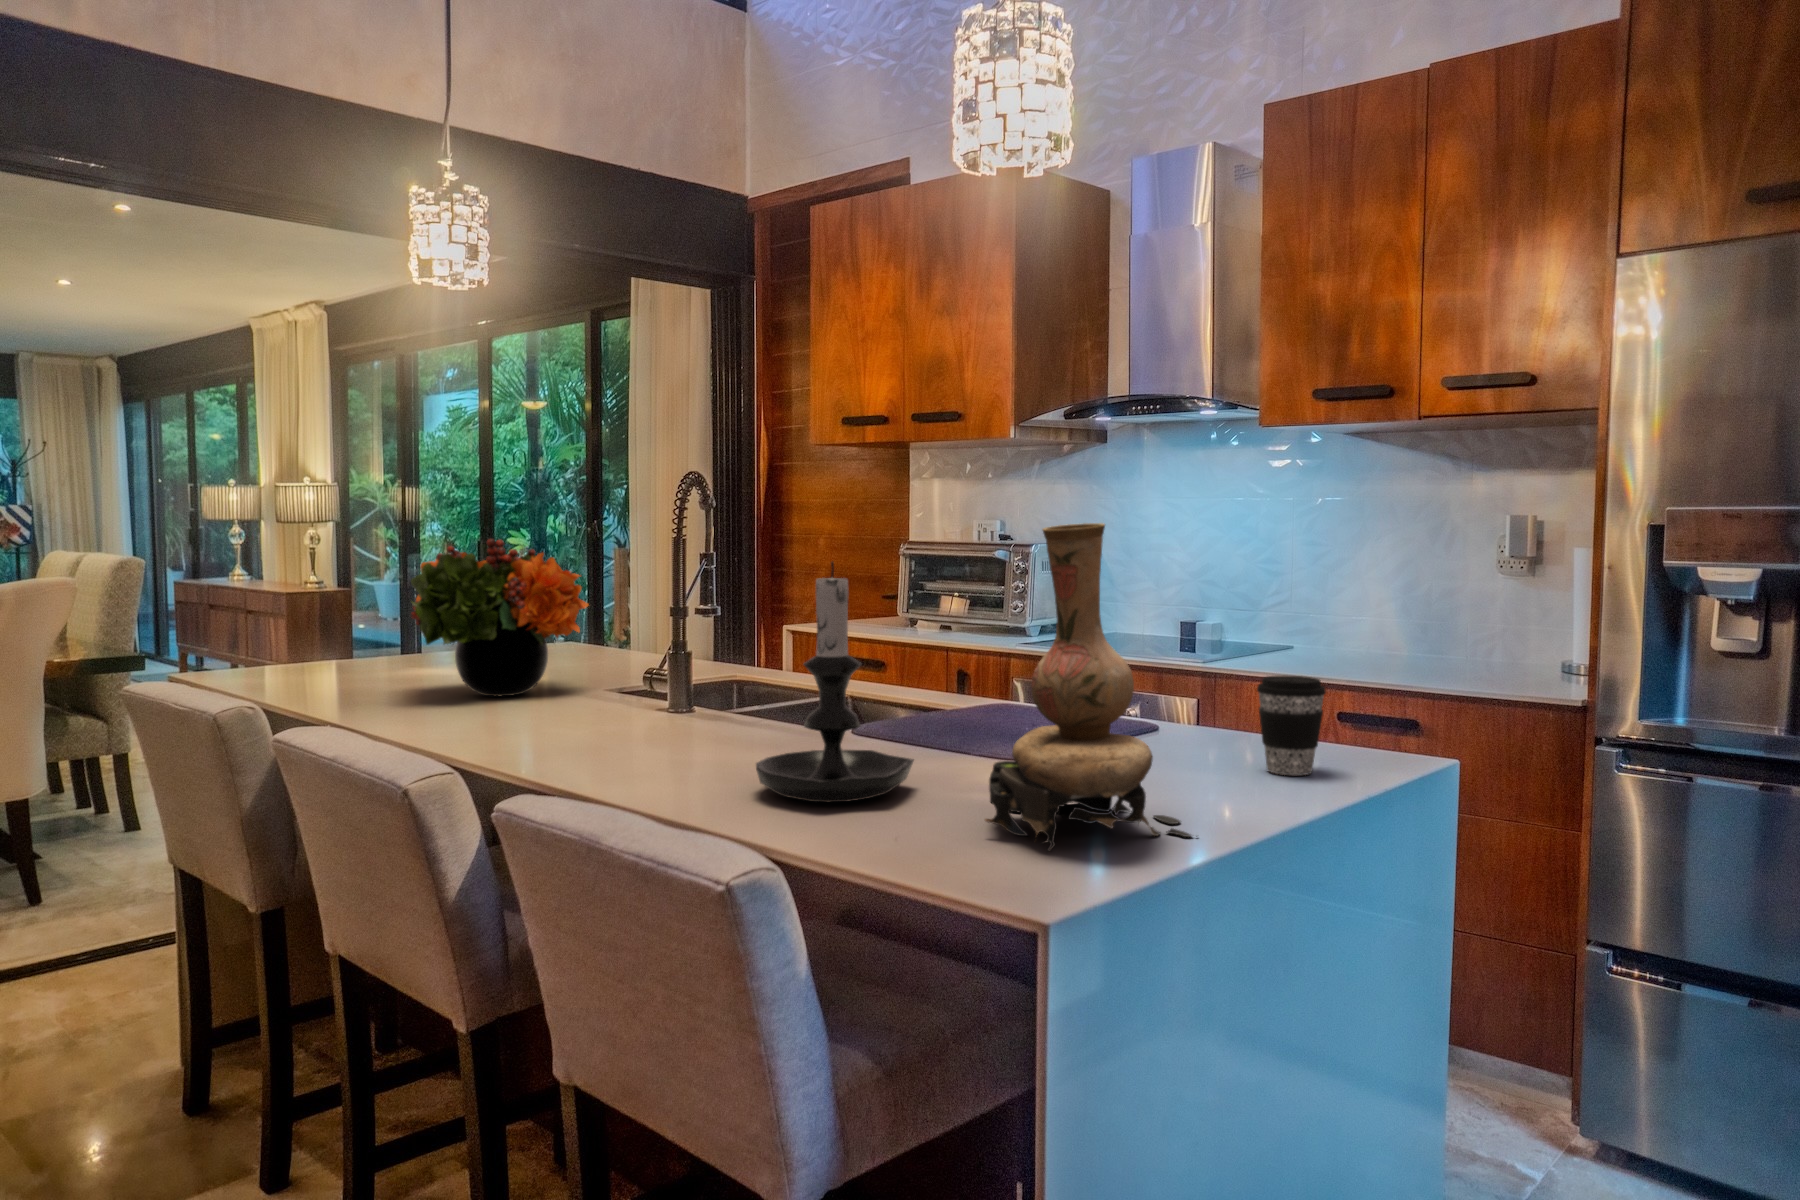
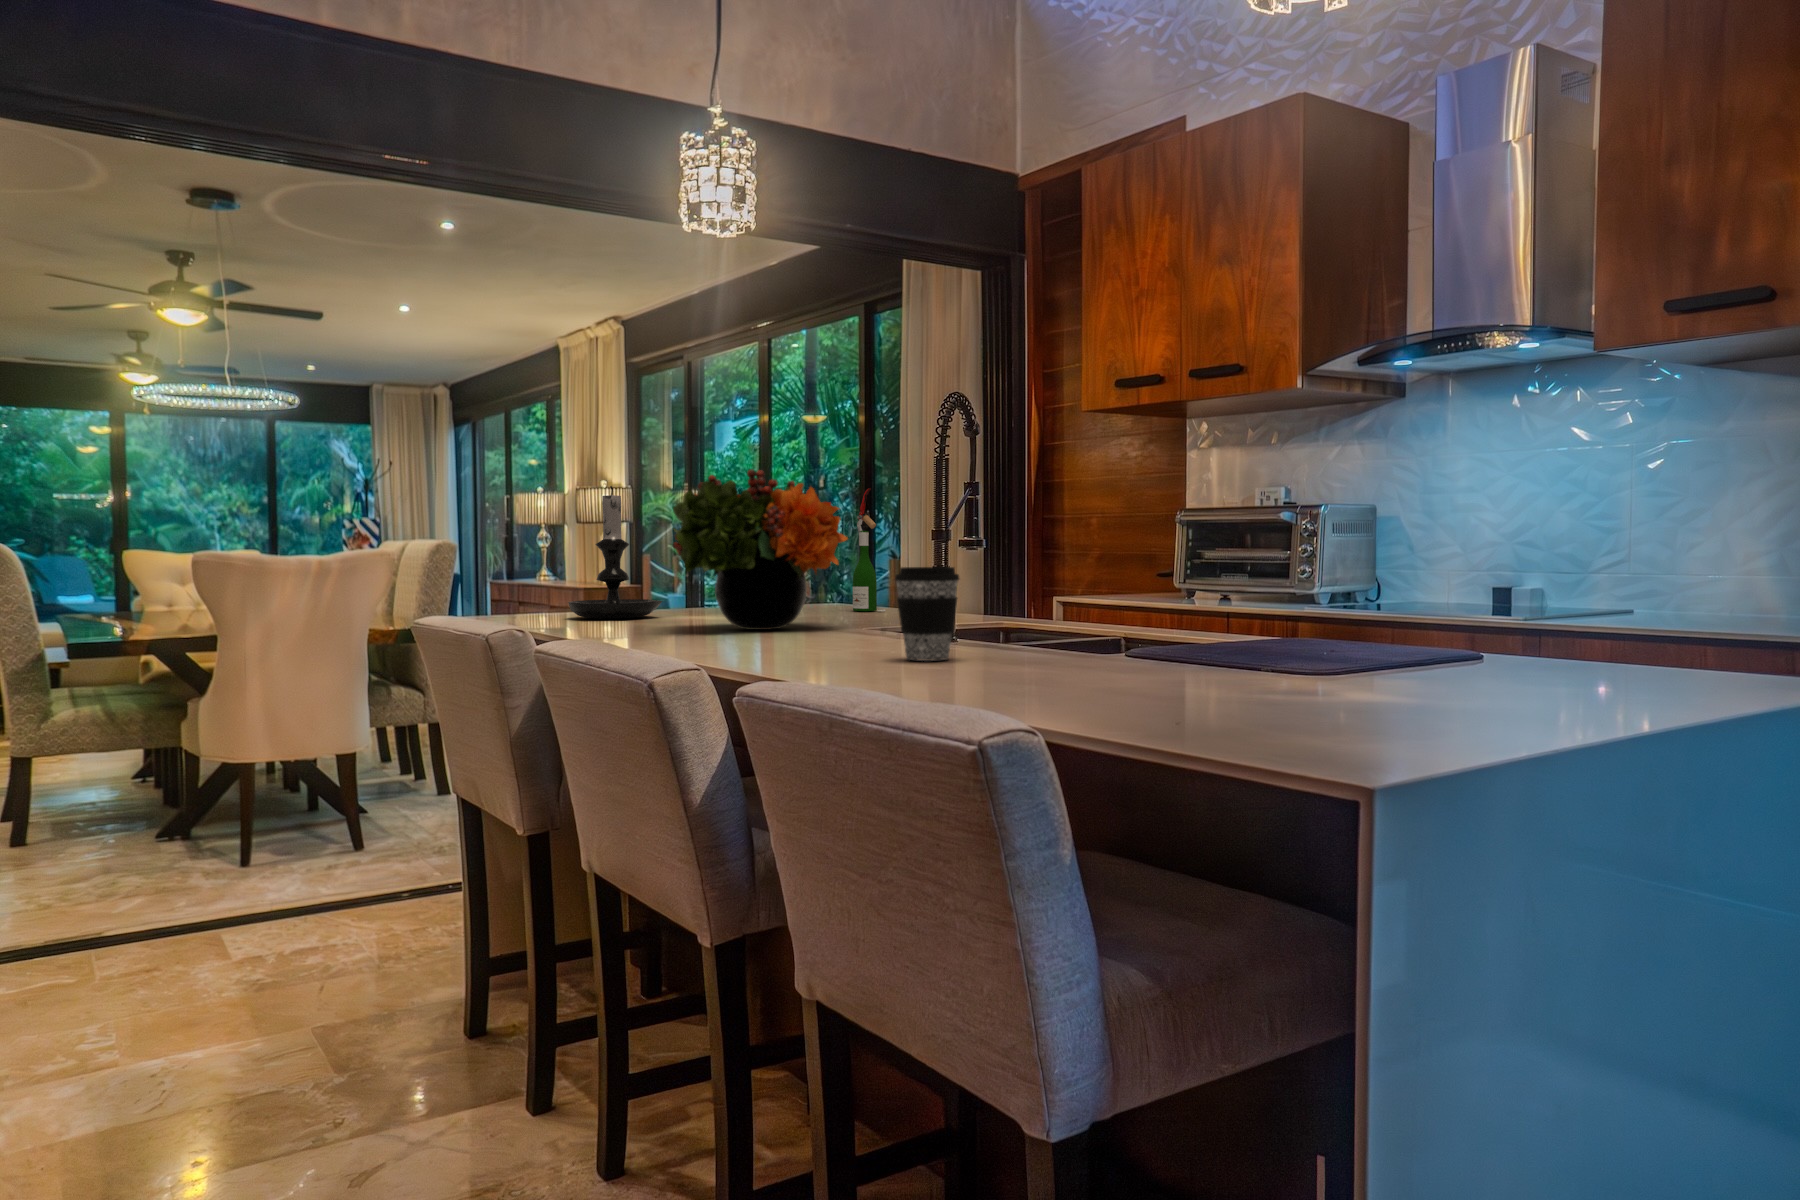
vase: present [985,523,1192,851] -> none [1299,327,1587,732]
wine bottle: none [591,538,624,658] -> present [853,489,886,611]
candle holder: present [756,562,914,802] -> present [568,486,662,619]
coffee cup: present [1257,676,1326,775] -> present [895,567,959,661]

